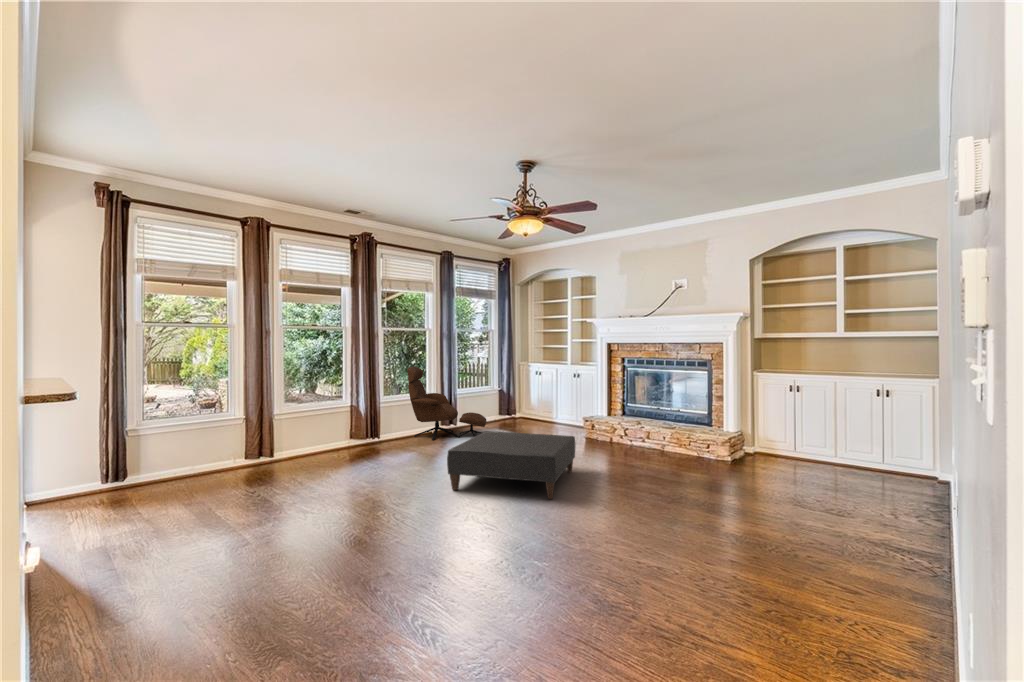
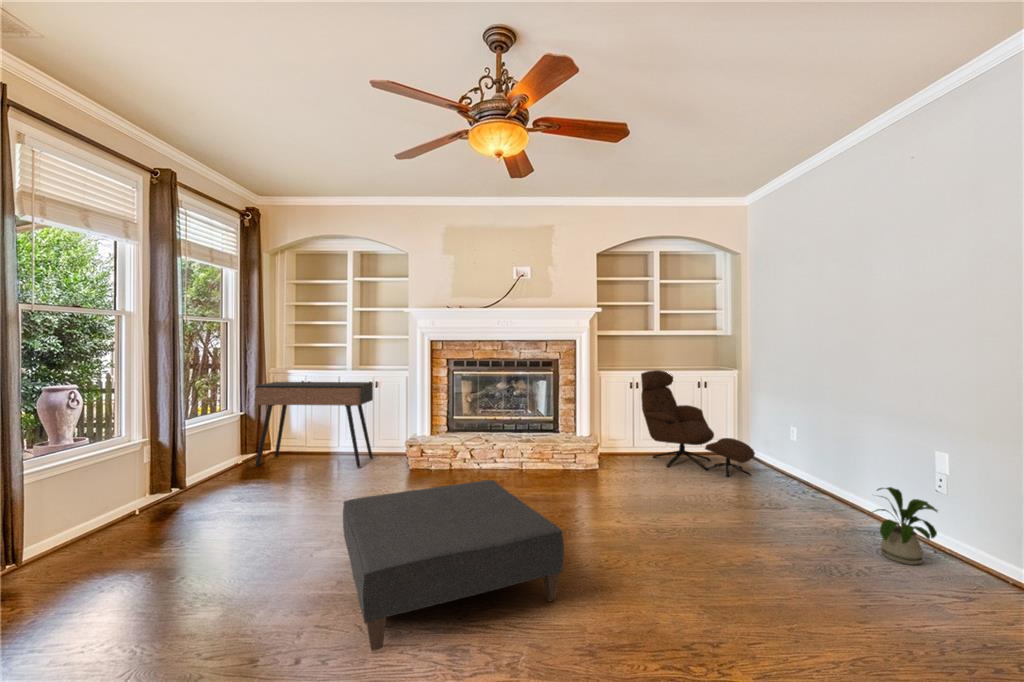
lounge chair: present [407,367,487,440] -> present [641,370,755,477]
console table: none [501,370,569,432] -> present [256,382,373,467]
house plant: none [850,483,944,567] -> present [875,487,937,565]

